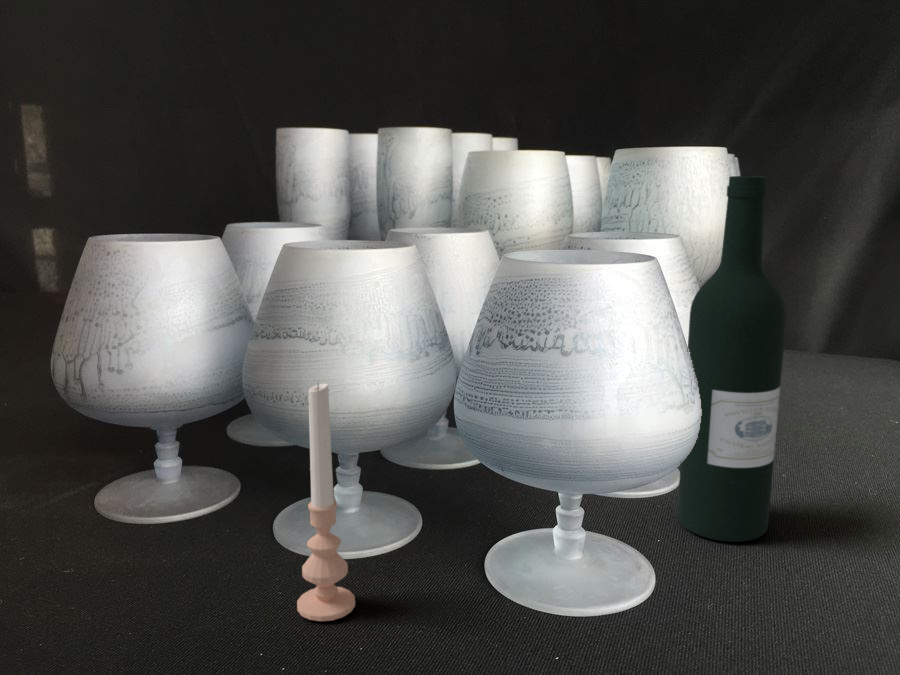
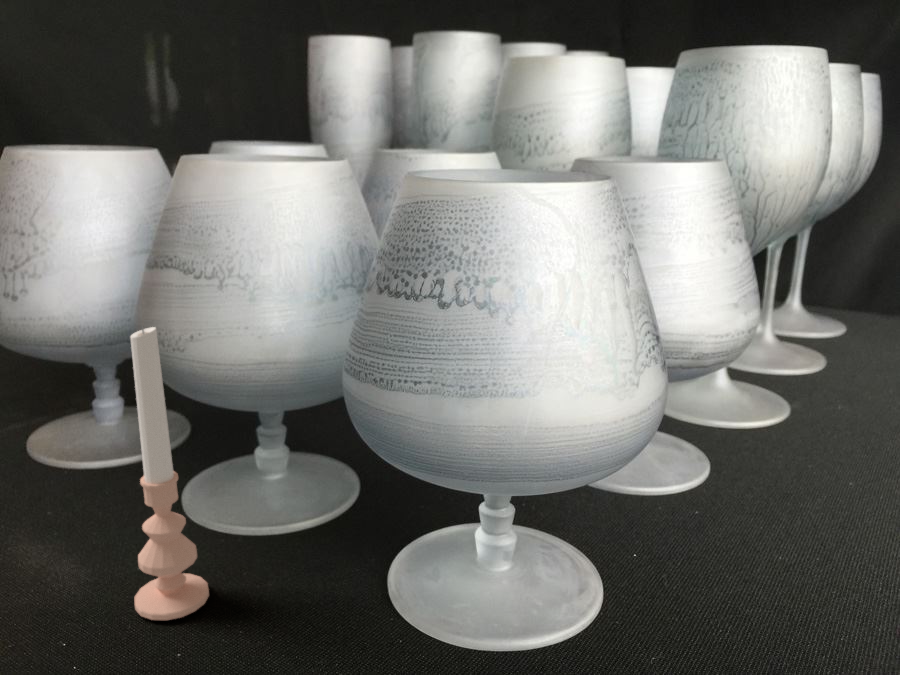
wine bottle: present [677,176,786,542] -> none [671,67,829,568]

